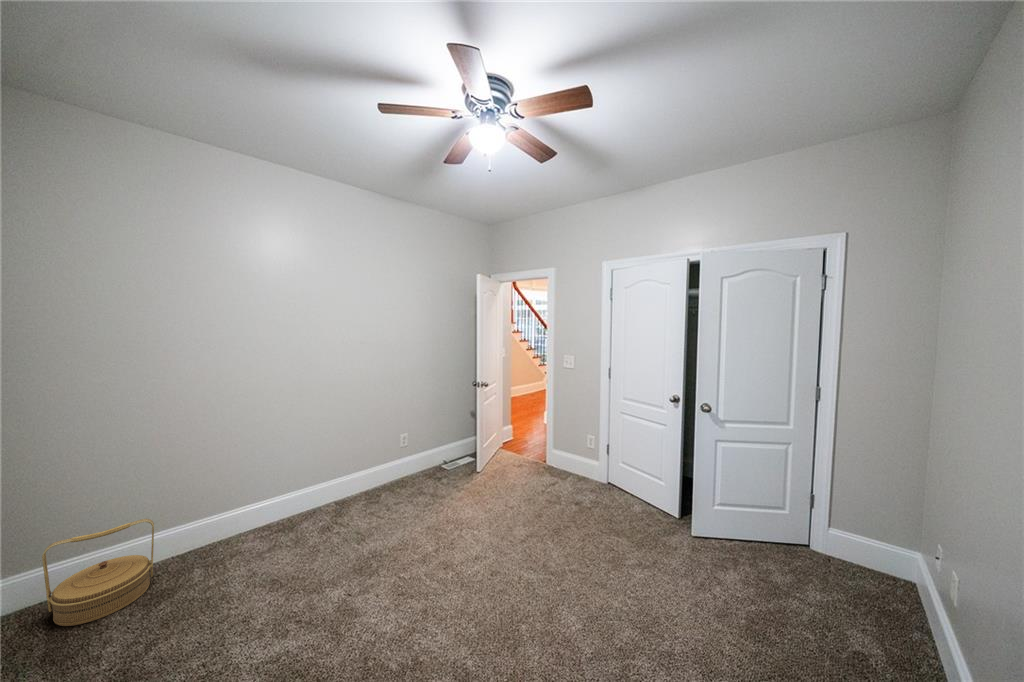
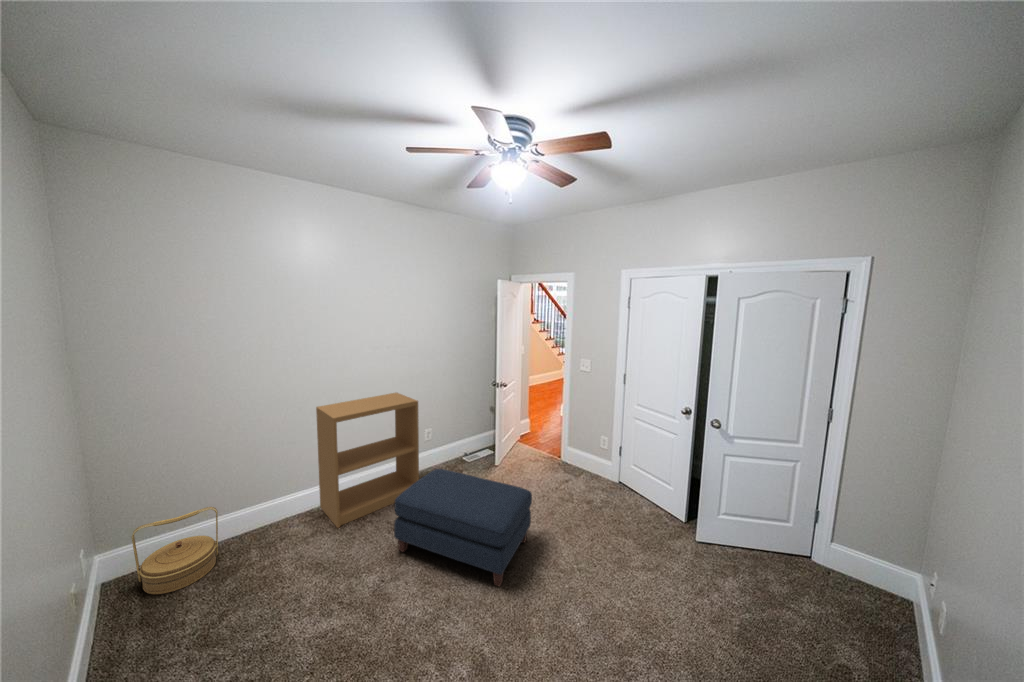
bookshelf: none [277,393,393,542] -> present [316,393,419,528]
ottoman: none [364,471,517,594] -> present [394,469,532,586]

